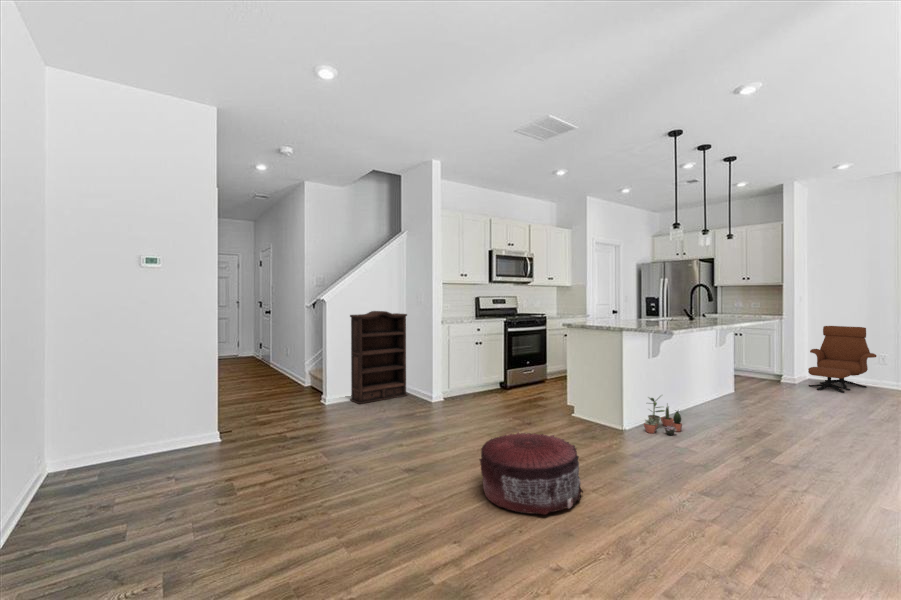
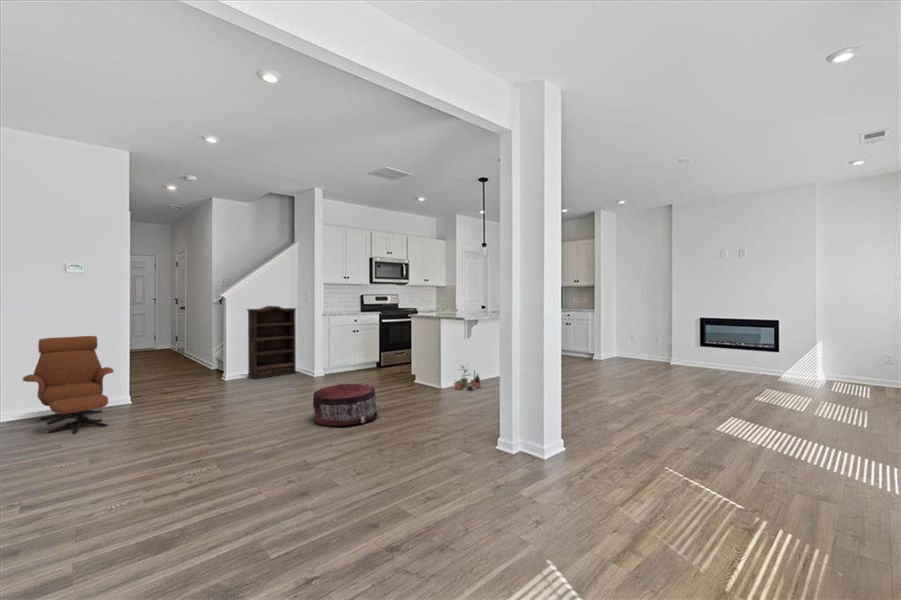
lounge chair: present [808,326,876,393] -> present [23,336,114,434]

